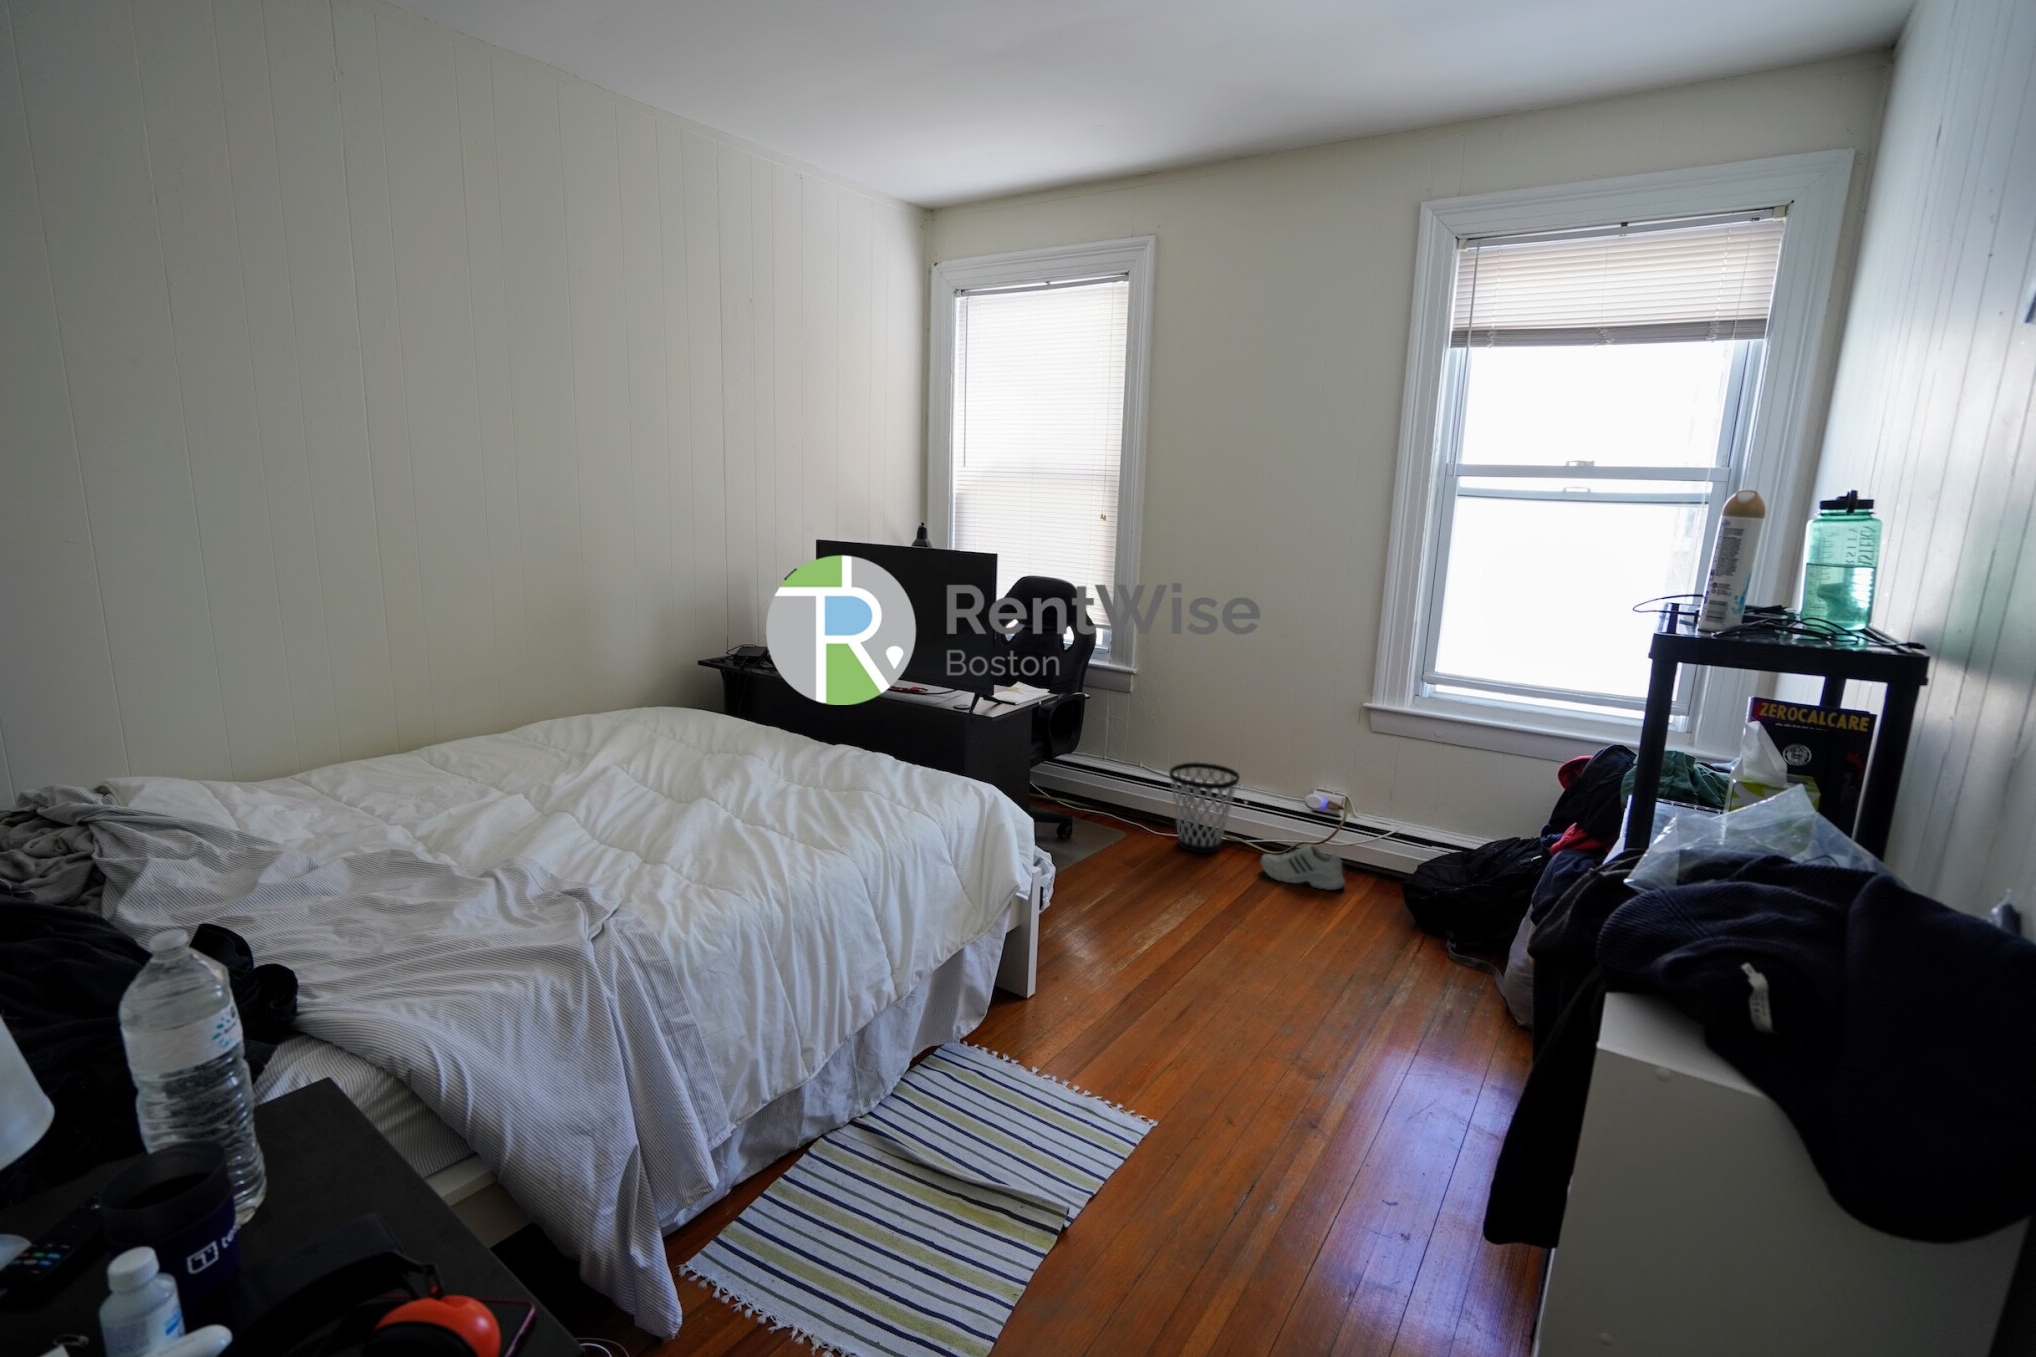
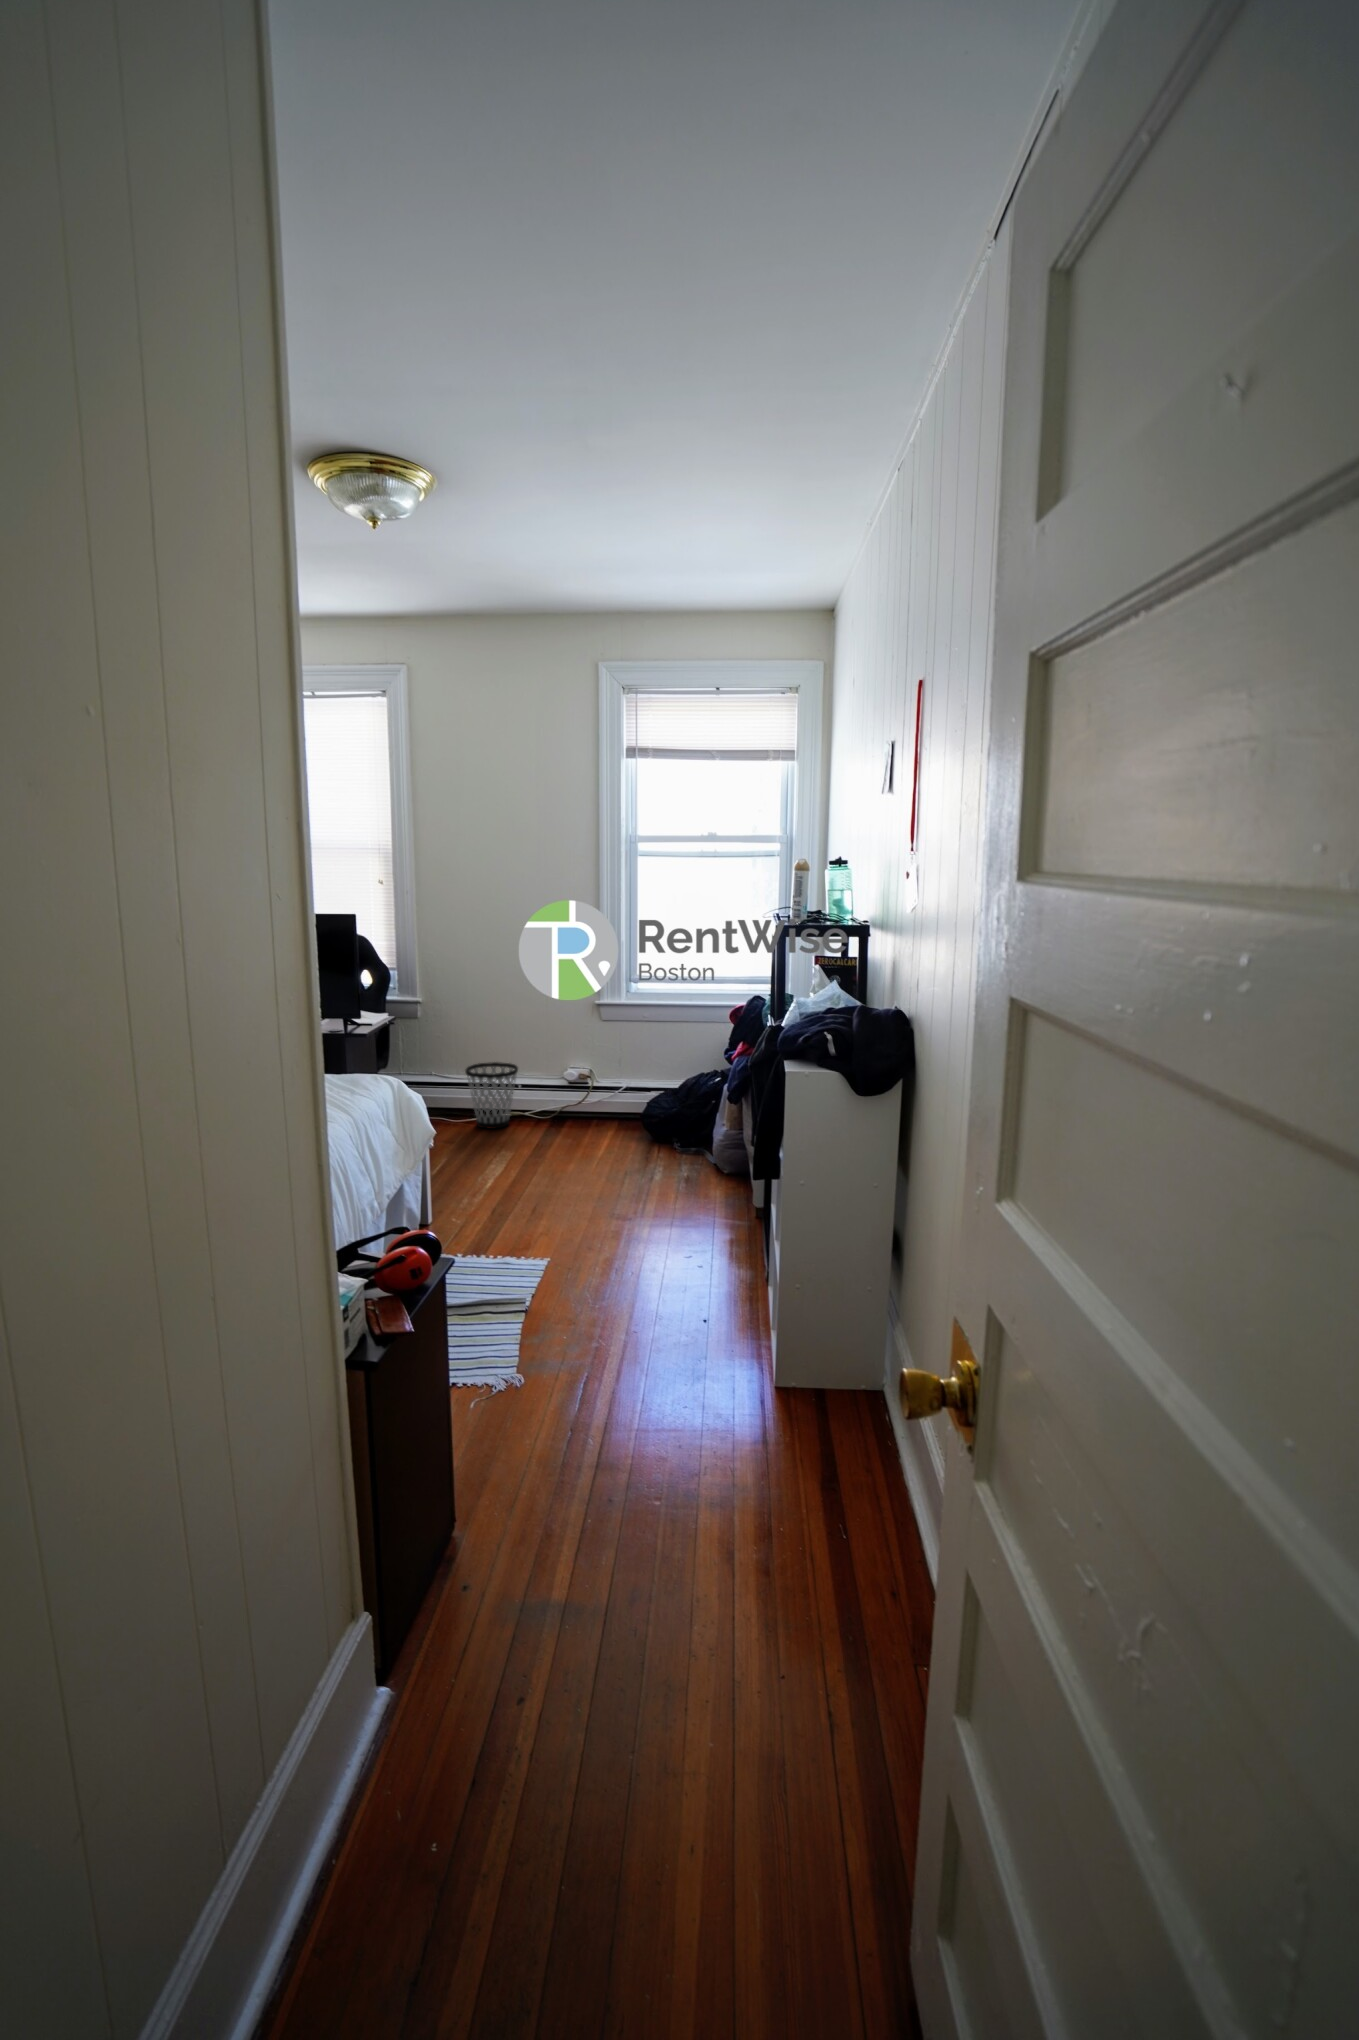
shoe: present [1260,845,1345,891] -> none [543,1105,602,1134]

